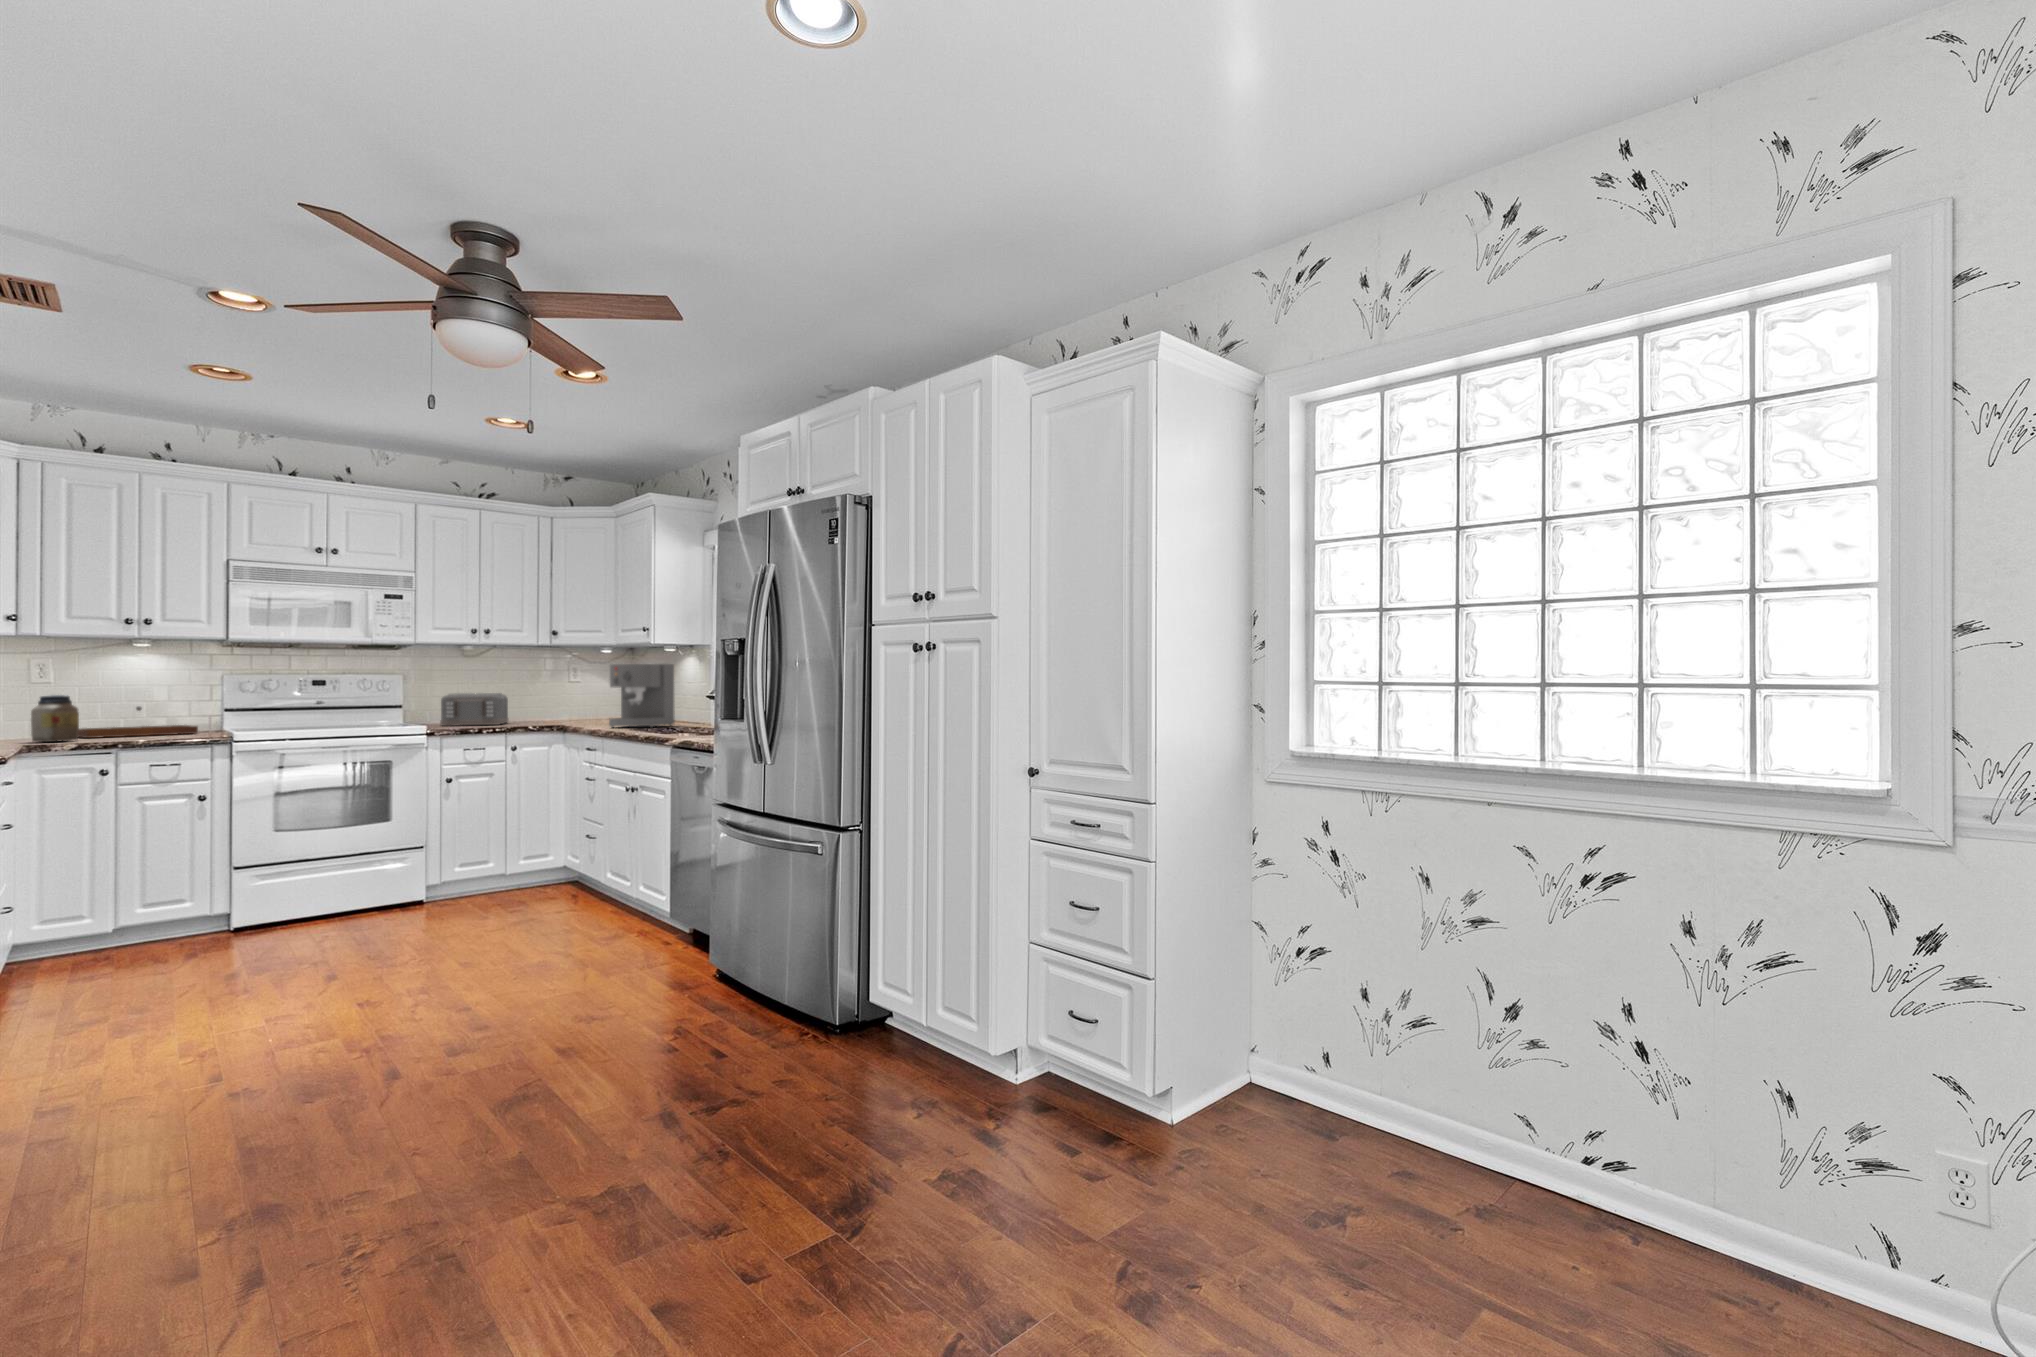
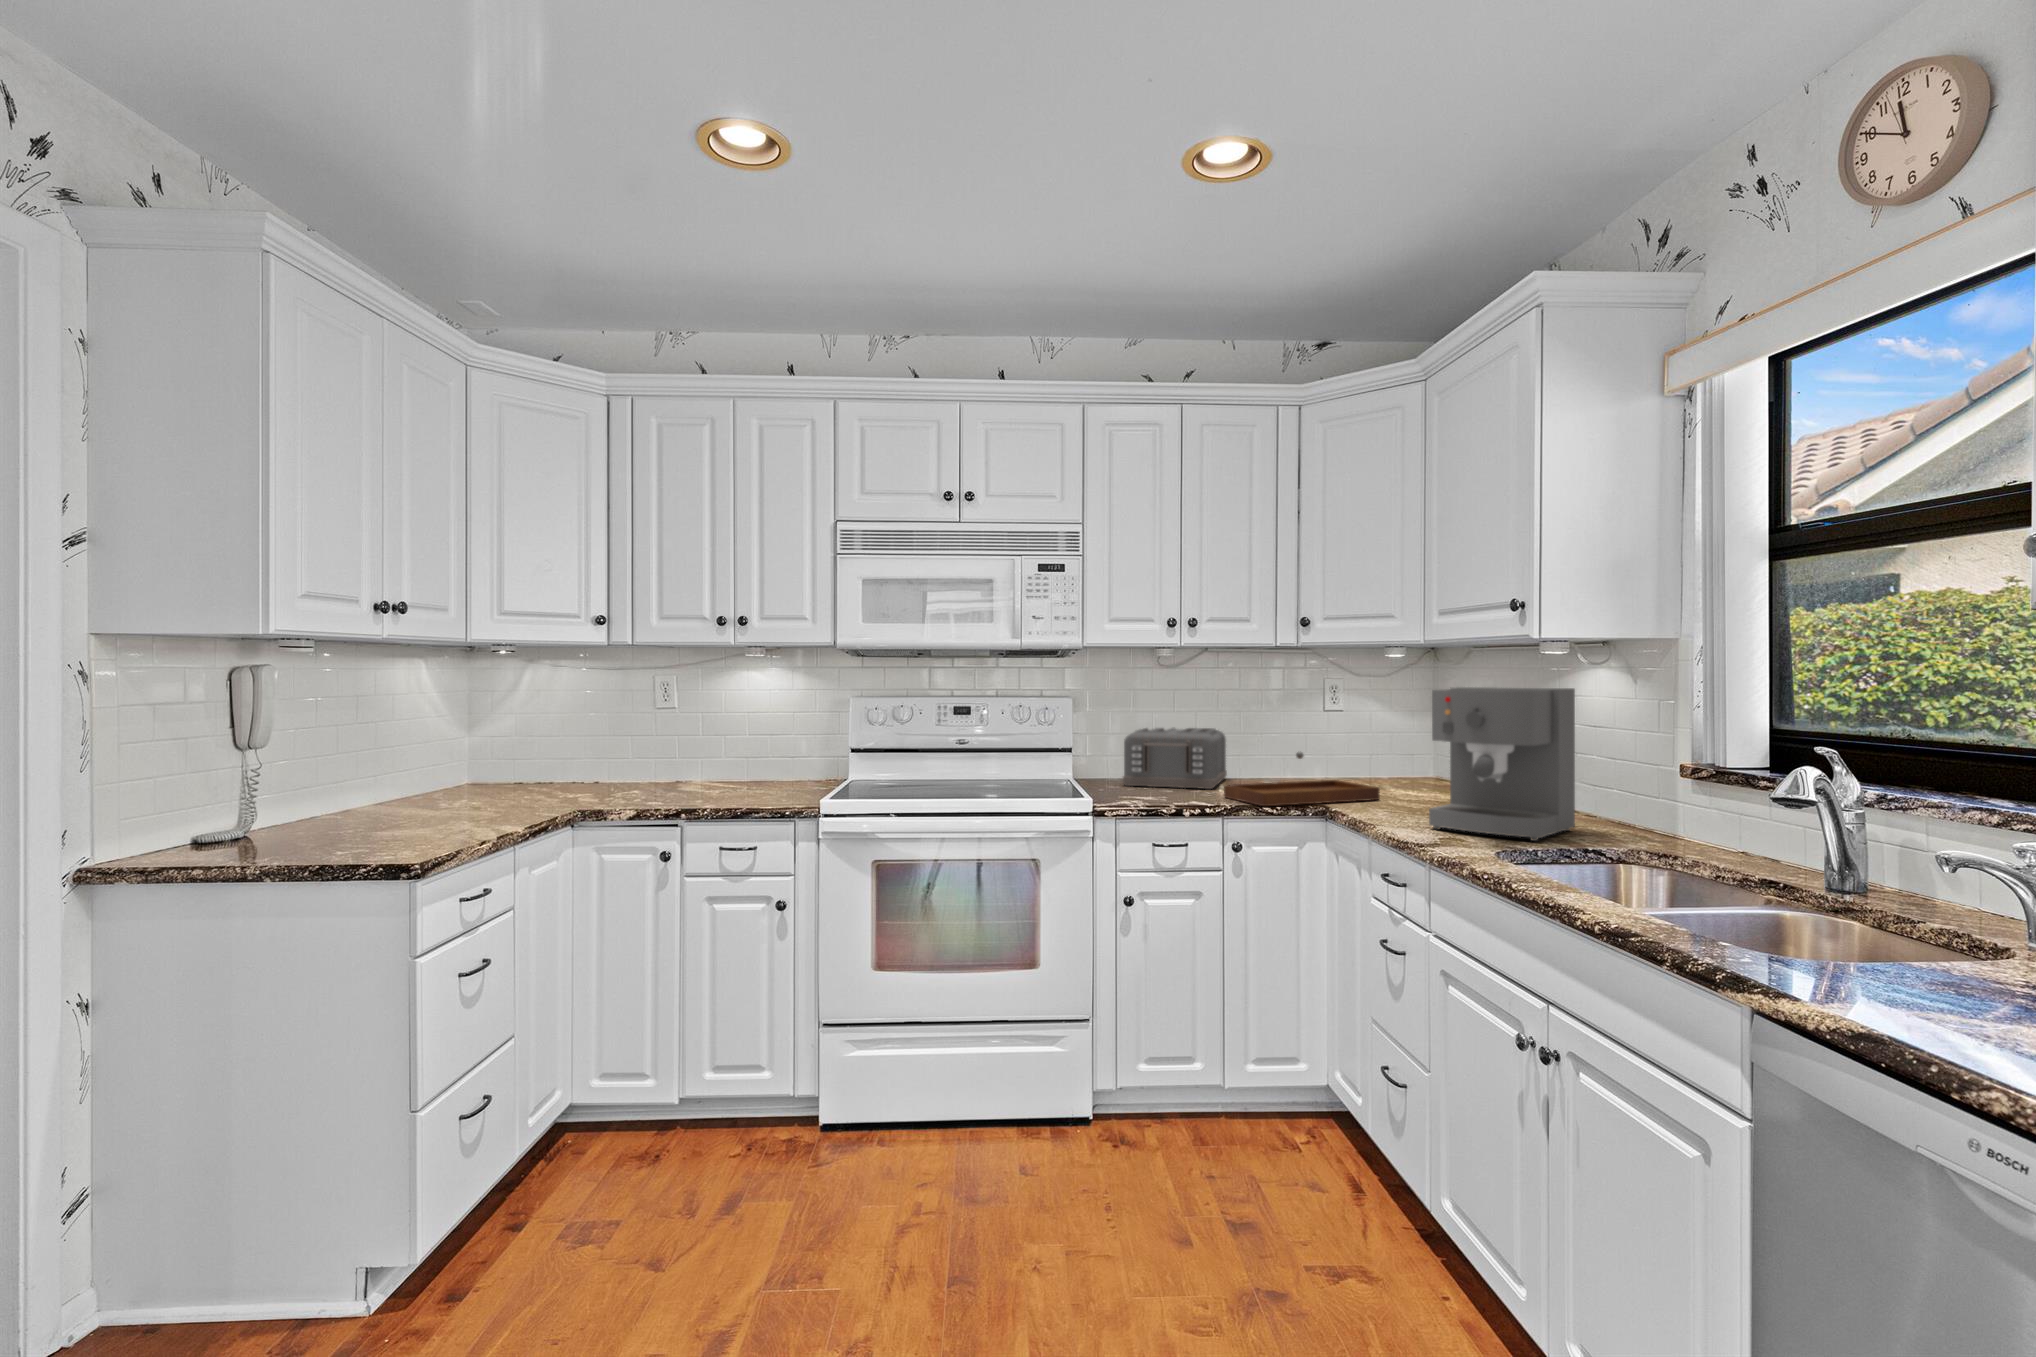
jar: present [31,695,79,742] -> none [590,735,643,808]
tray: present [78,706,198,738] -> present [1224,752,1380,806]

